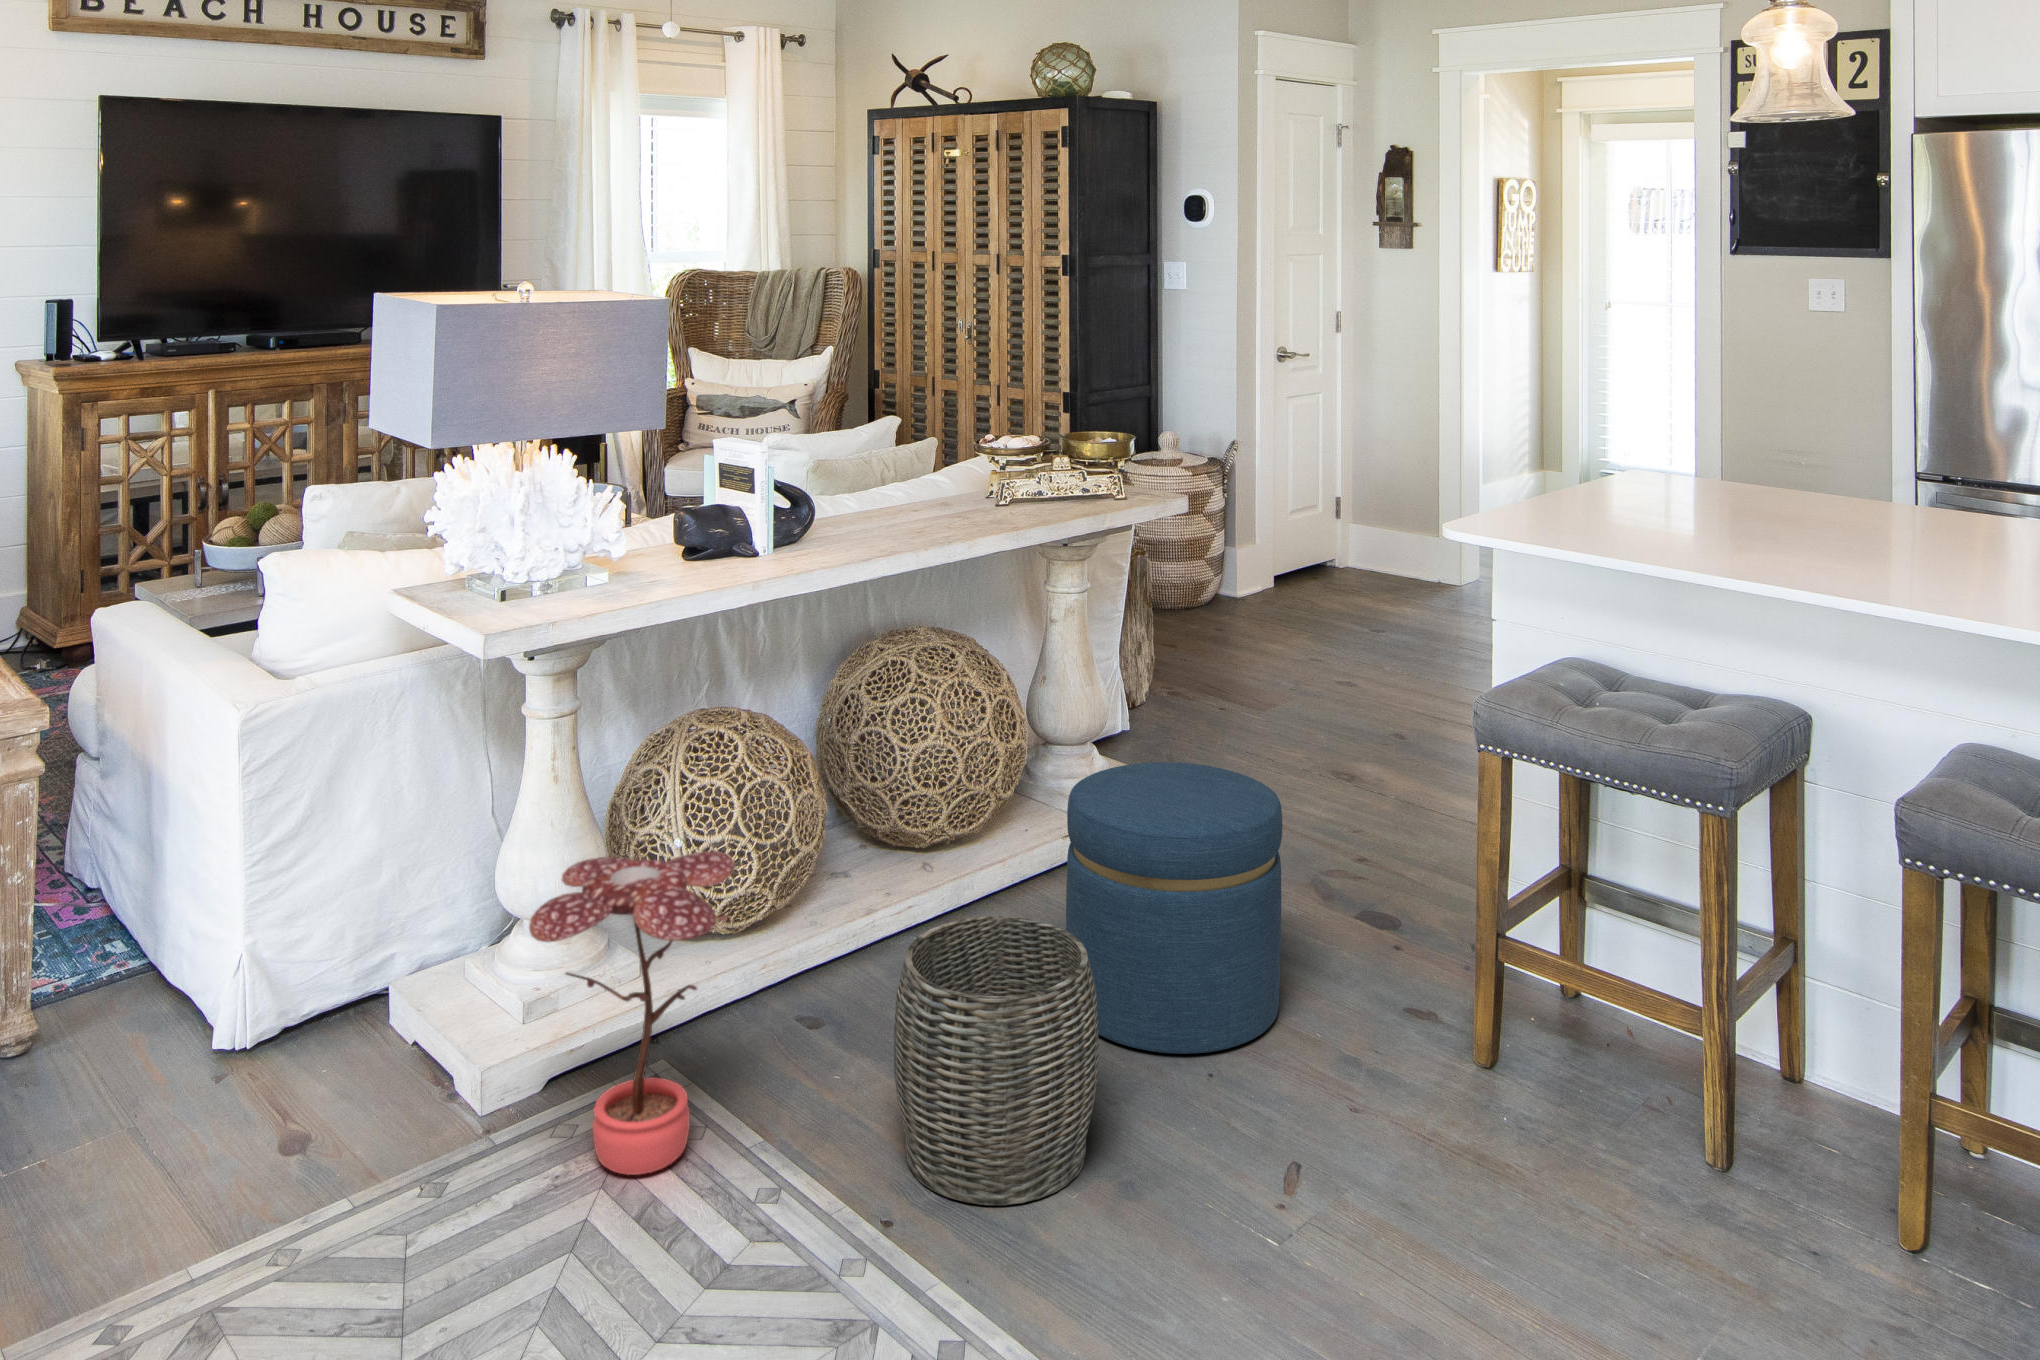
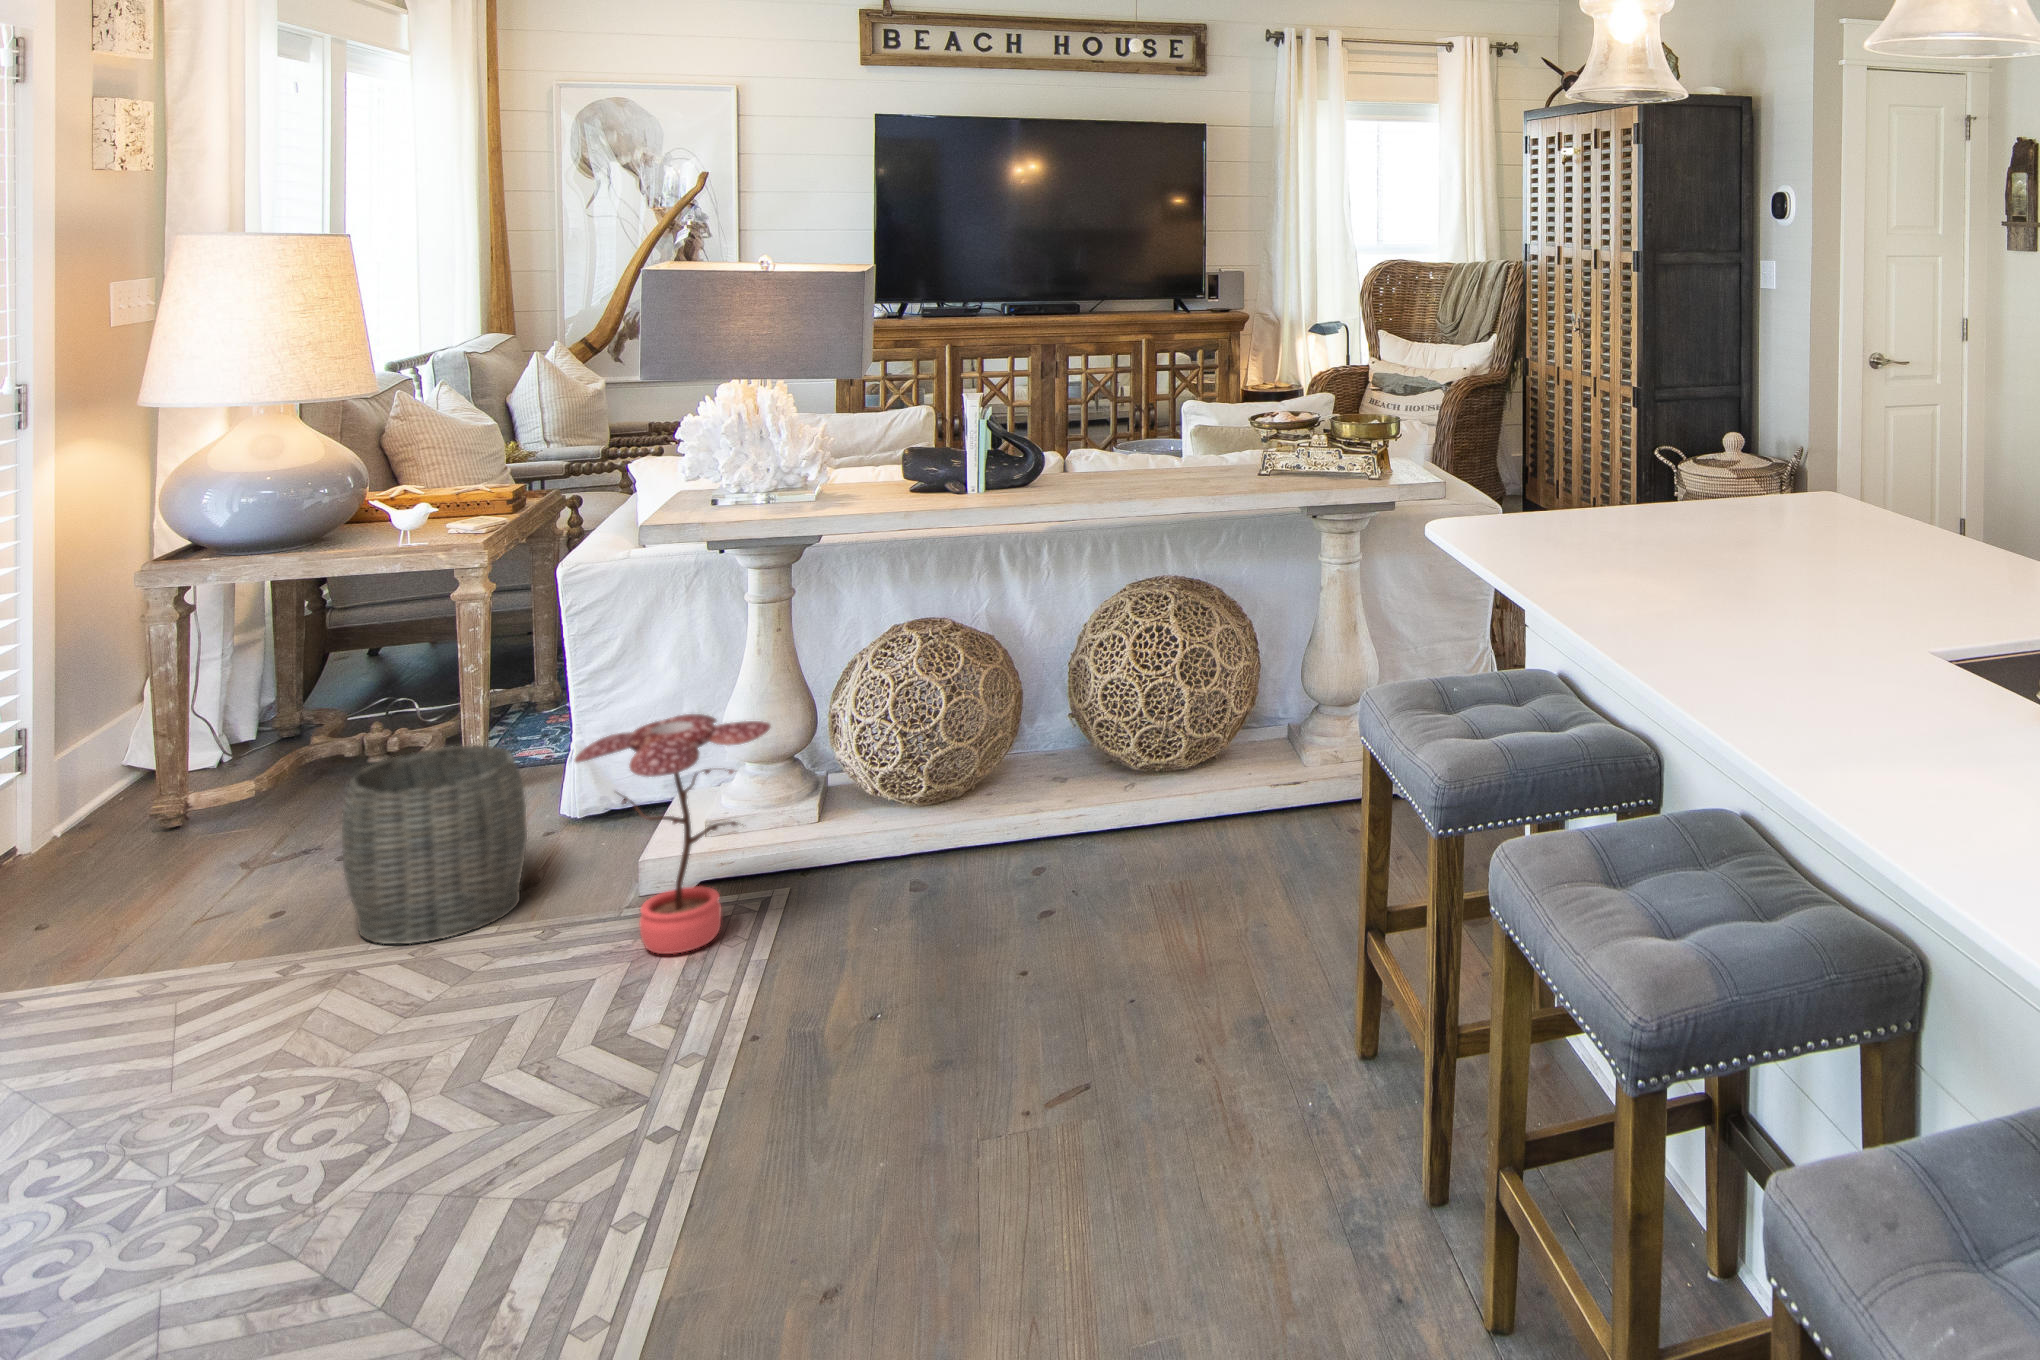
ottoman: present [1066,762,1282,1054] -> none [1076,713,1273,969]
woven basket: present [894,916,1099,1205] -> present [342,745,527,944]

